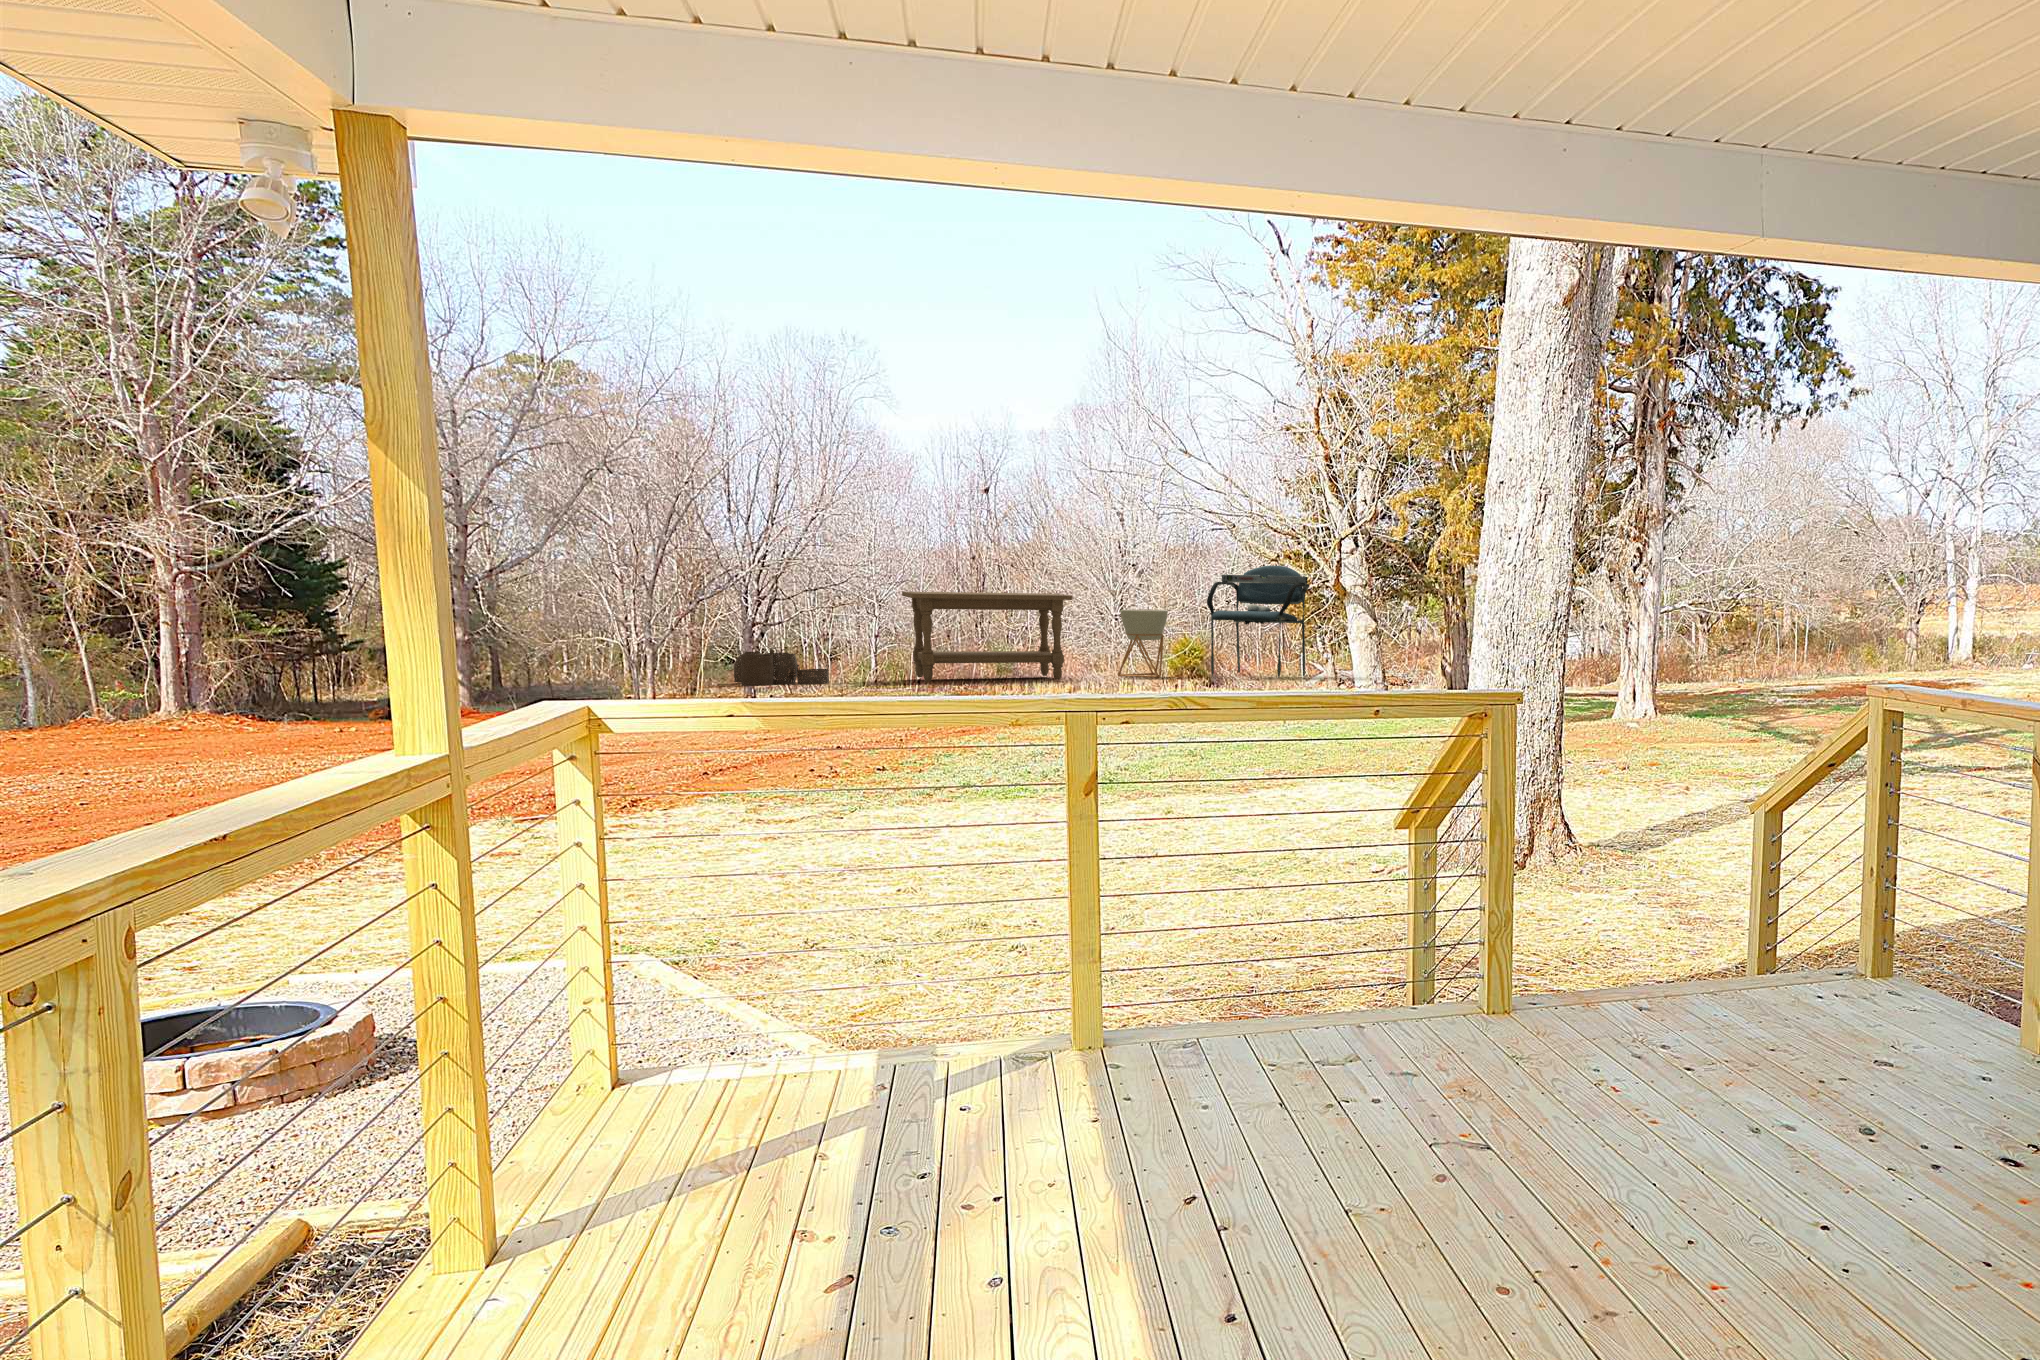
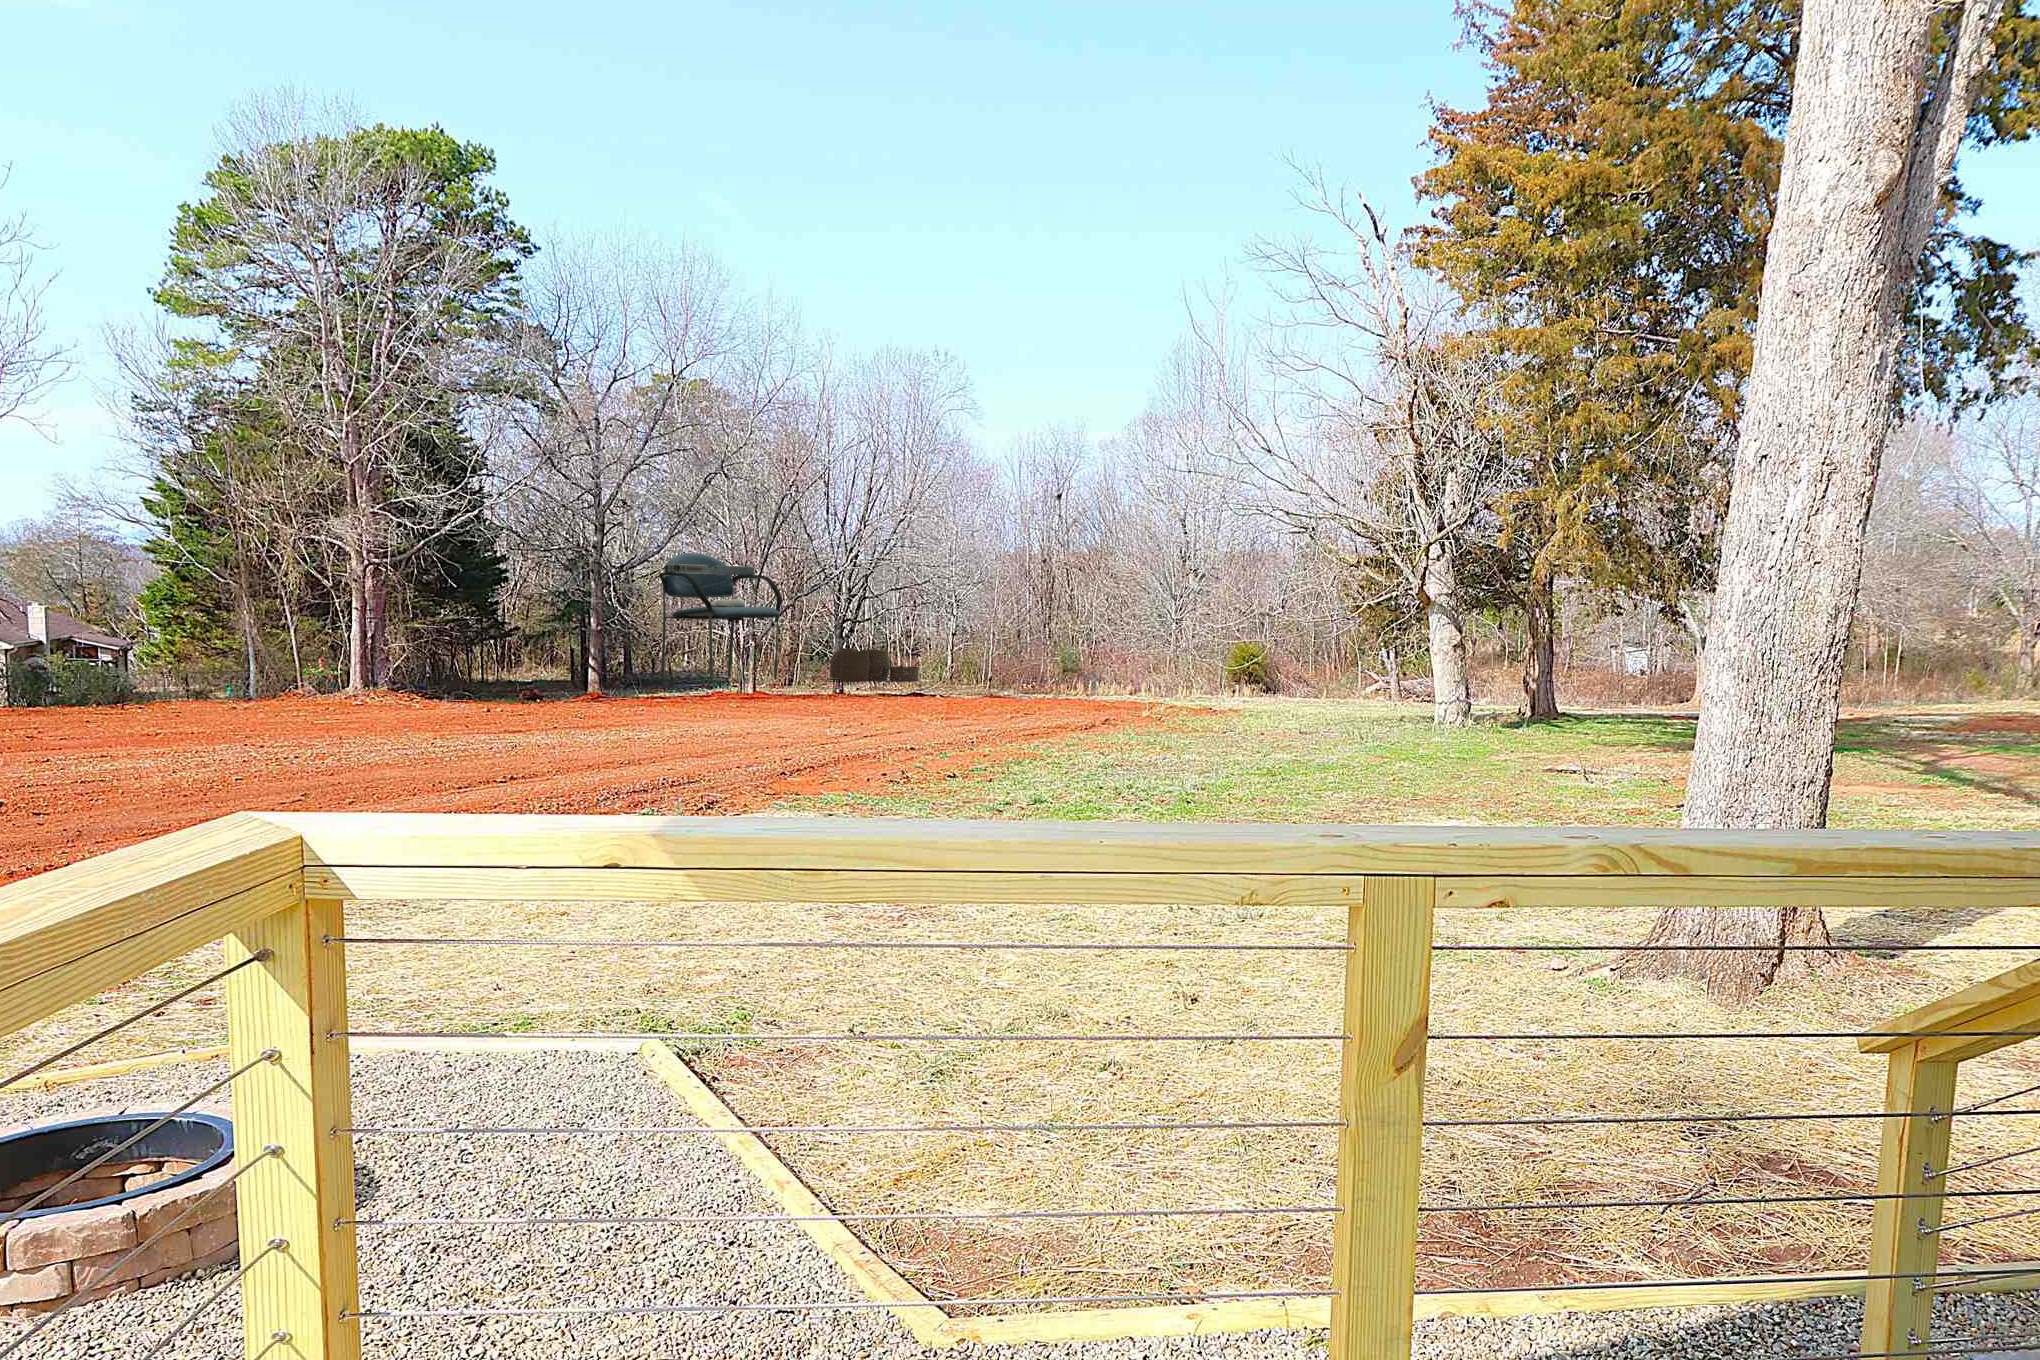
chair: present [1207,565,1309,678] -> present [659,553,782,683]
coffee table: present [902,592,1072,682] -> none [984,592,1149,684]
planter: present [1118,610,1168,677] -> none [1187,614,1239,684]

